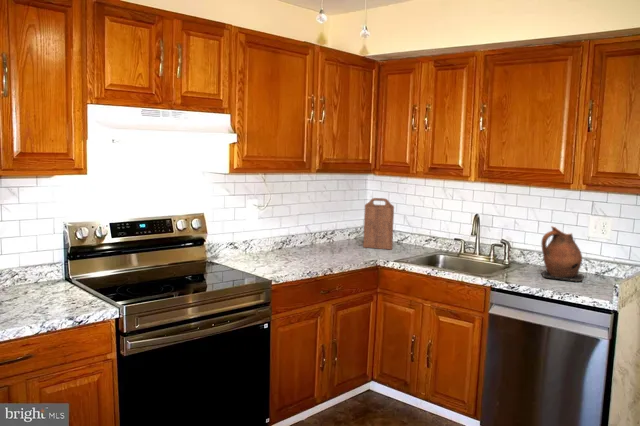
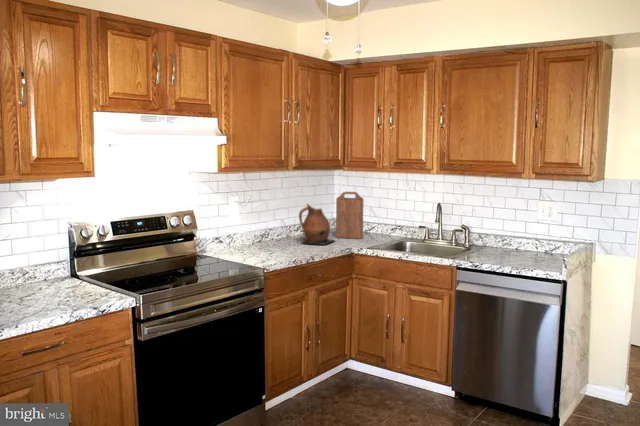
ceramic pitcher: present [541,227,584,282] -> present [299,204,334,245]

